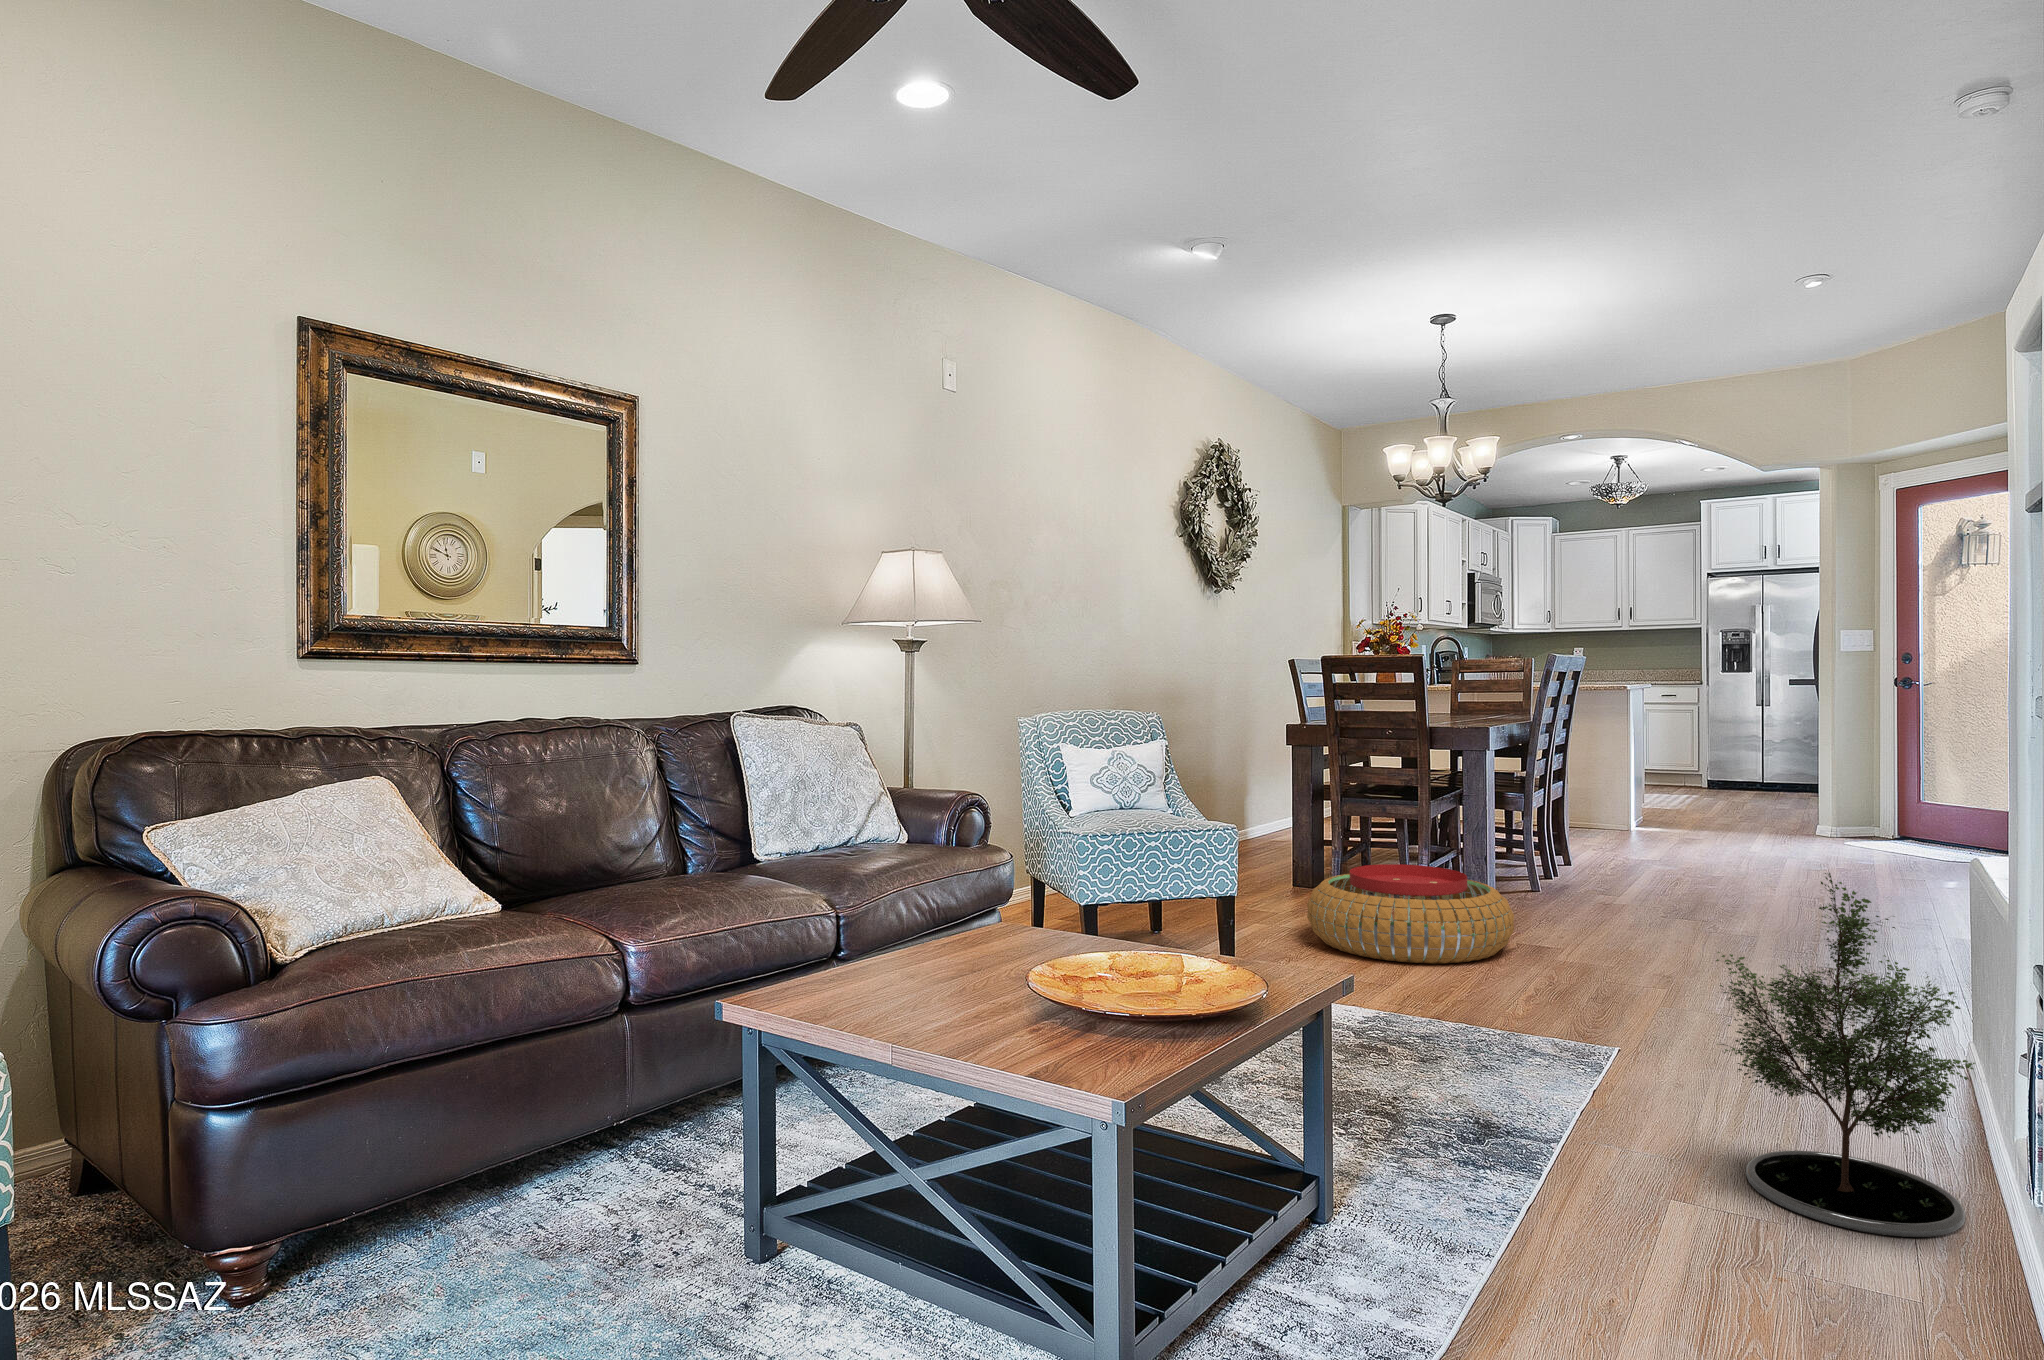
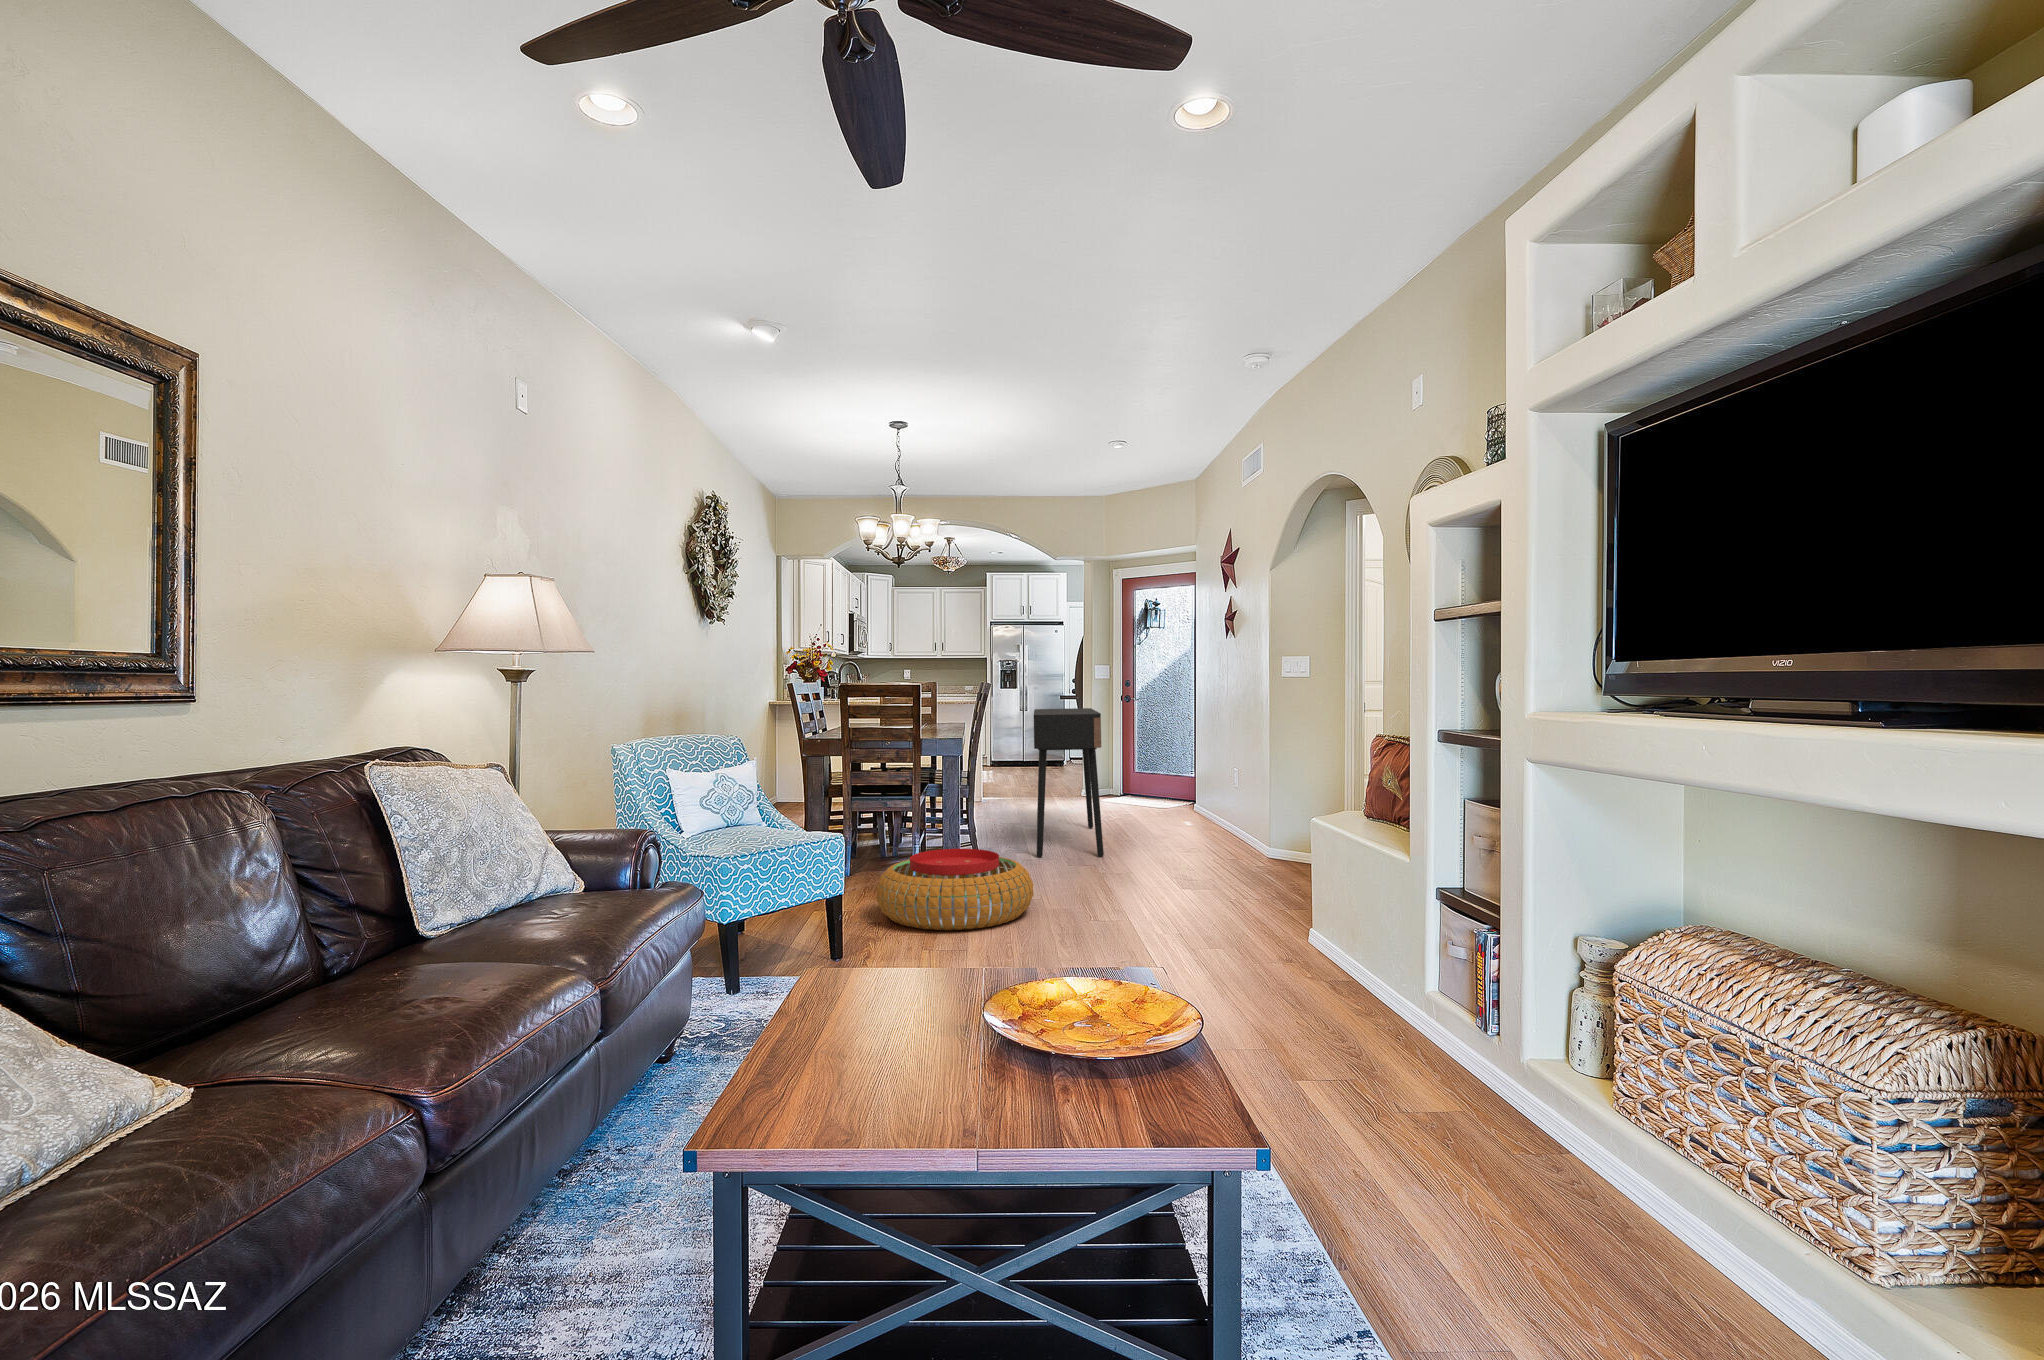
console table: none [1607,698,1757,911] -> present [1034,708,1104,857]
potted tree: present [1716,873,1975,1237] -> none [1314,823,1479,1063]

